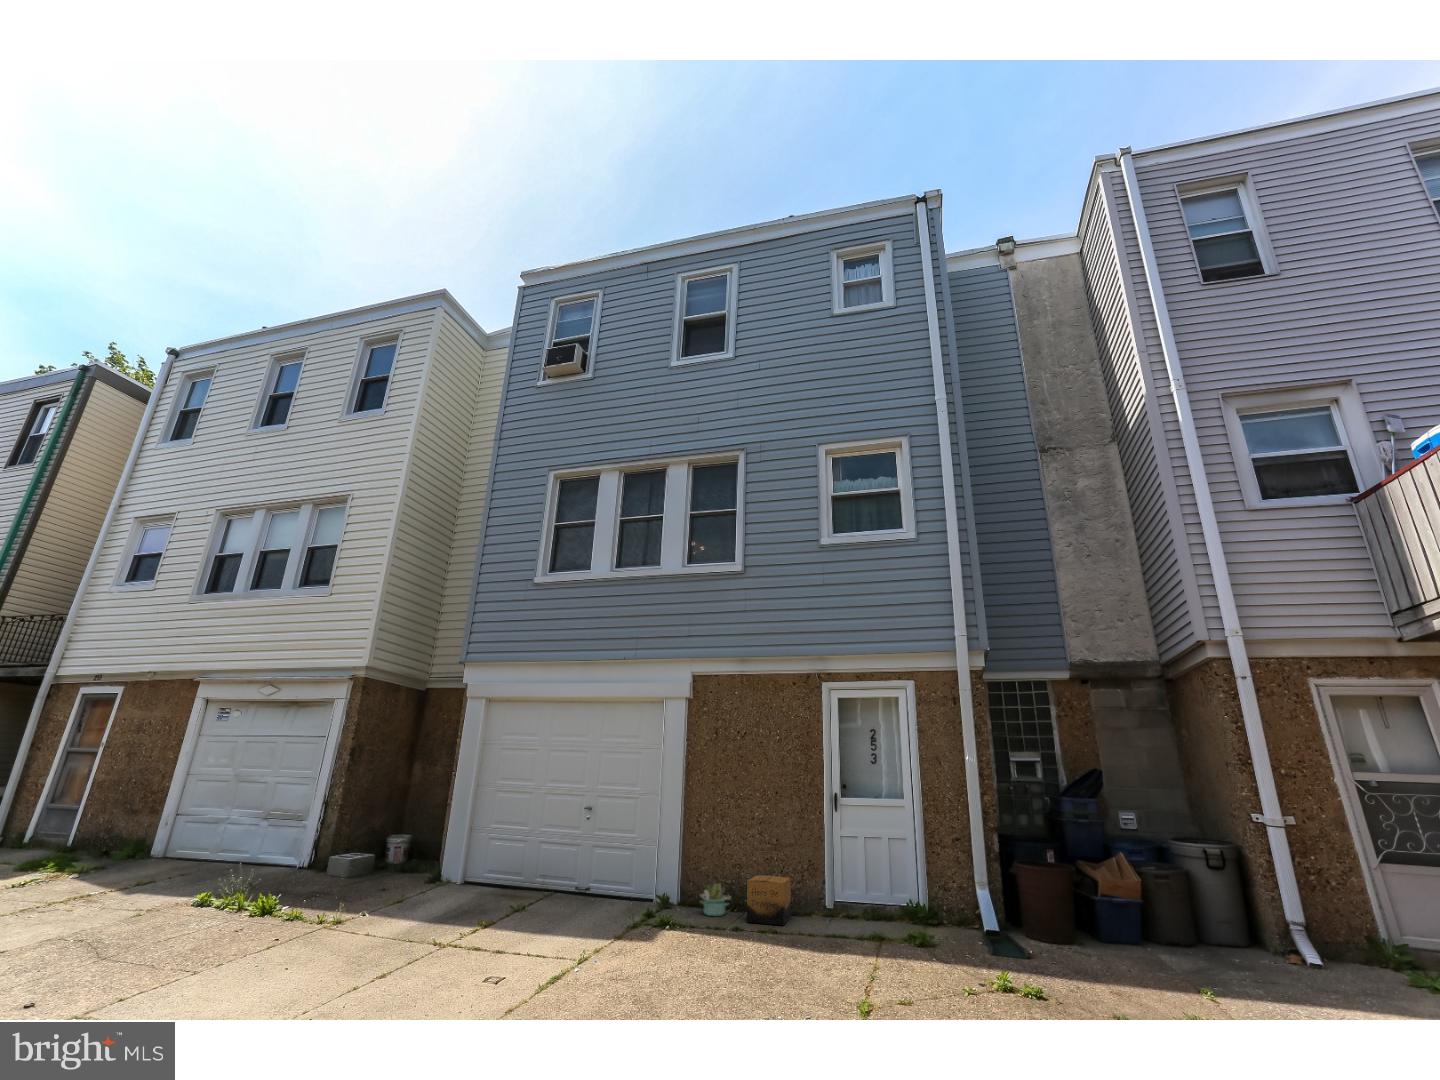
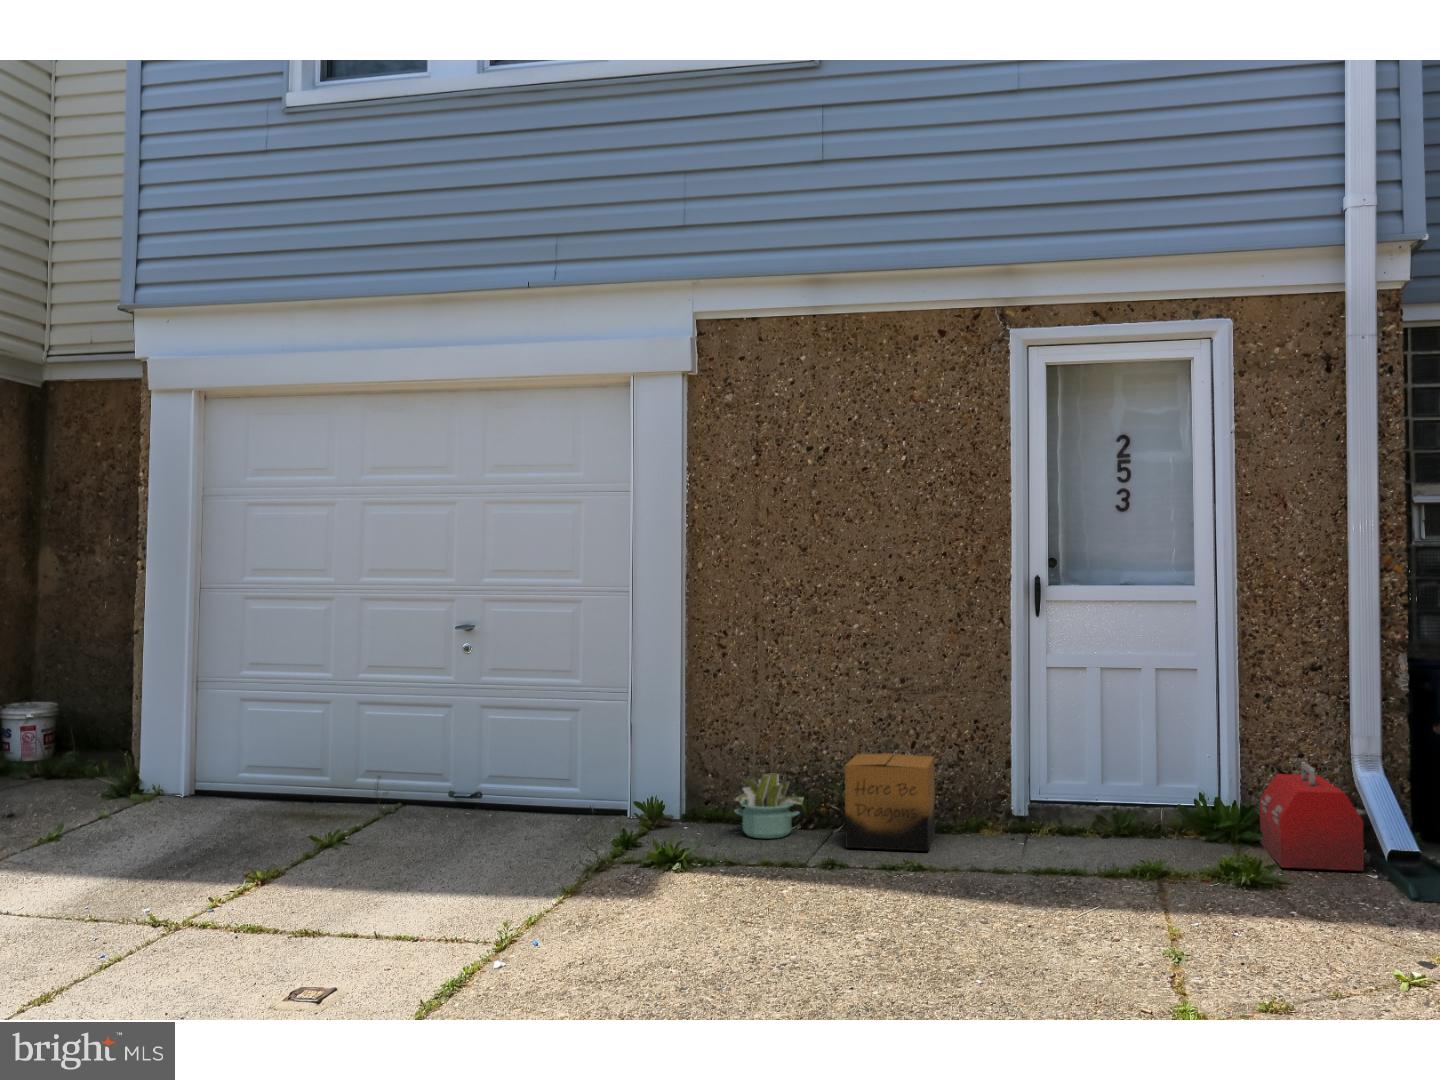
toolbox: none [937,888,978,943] -> present [1260,763,1364,871]

